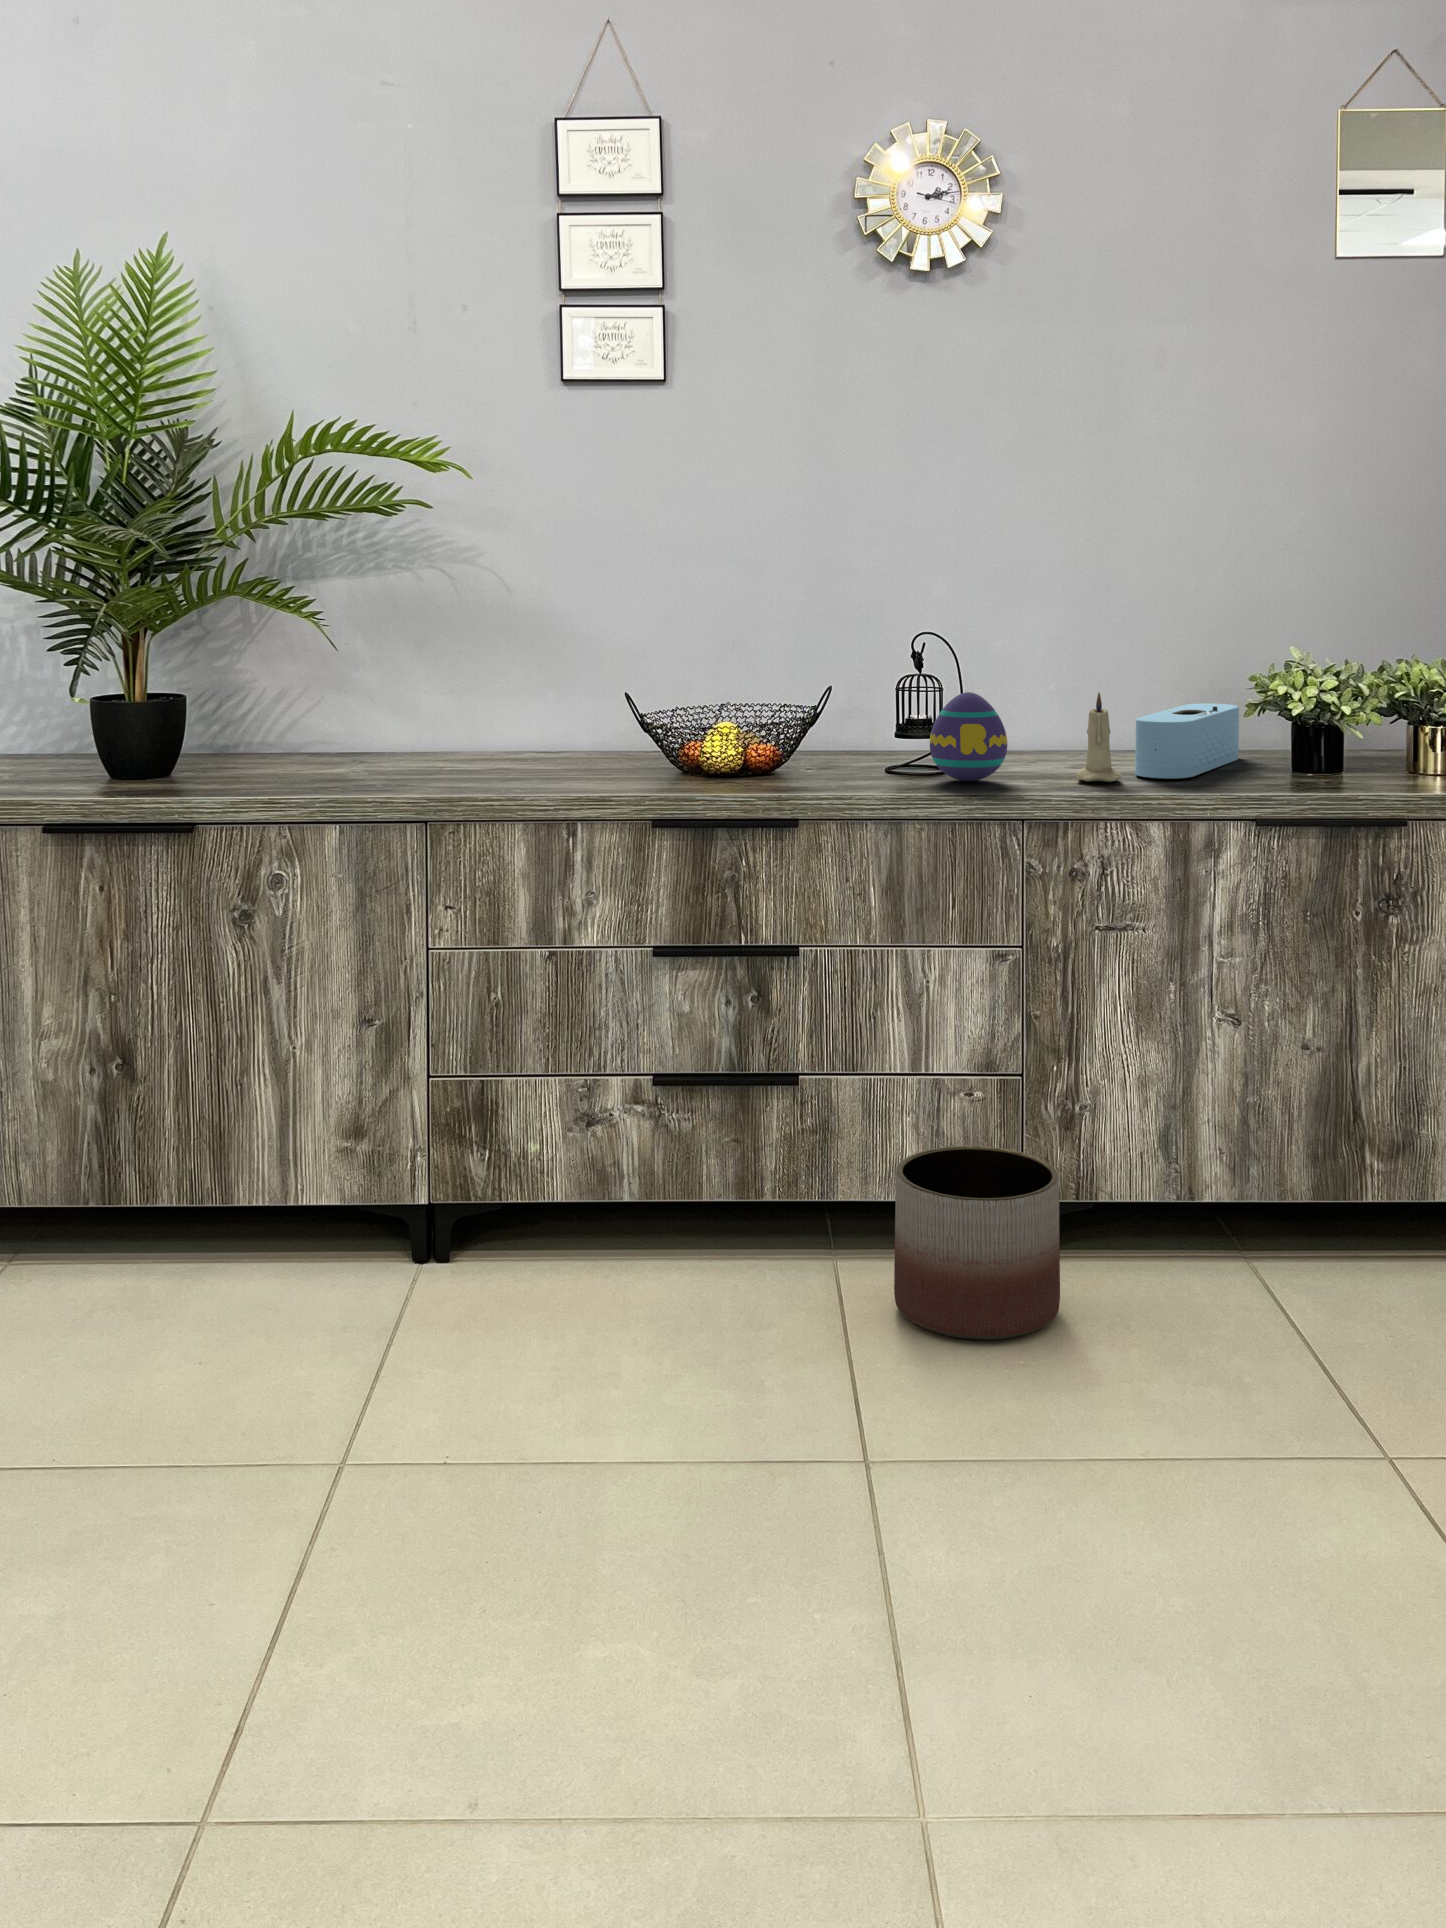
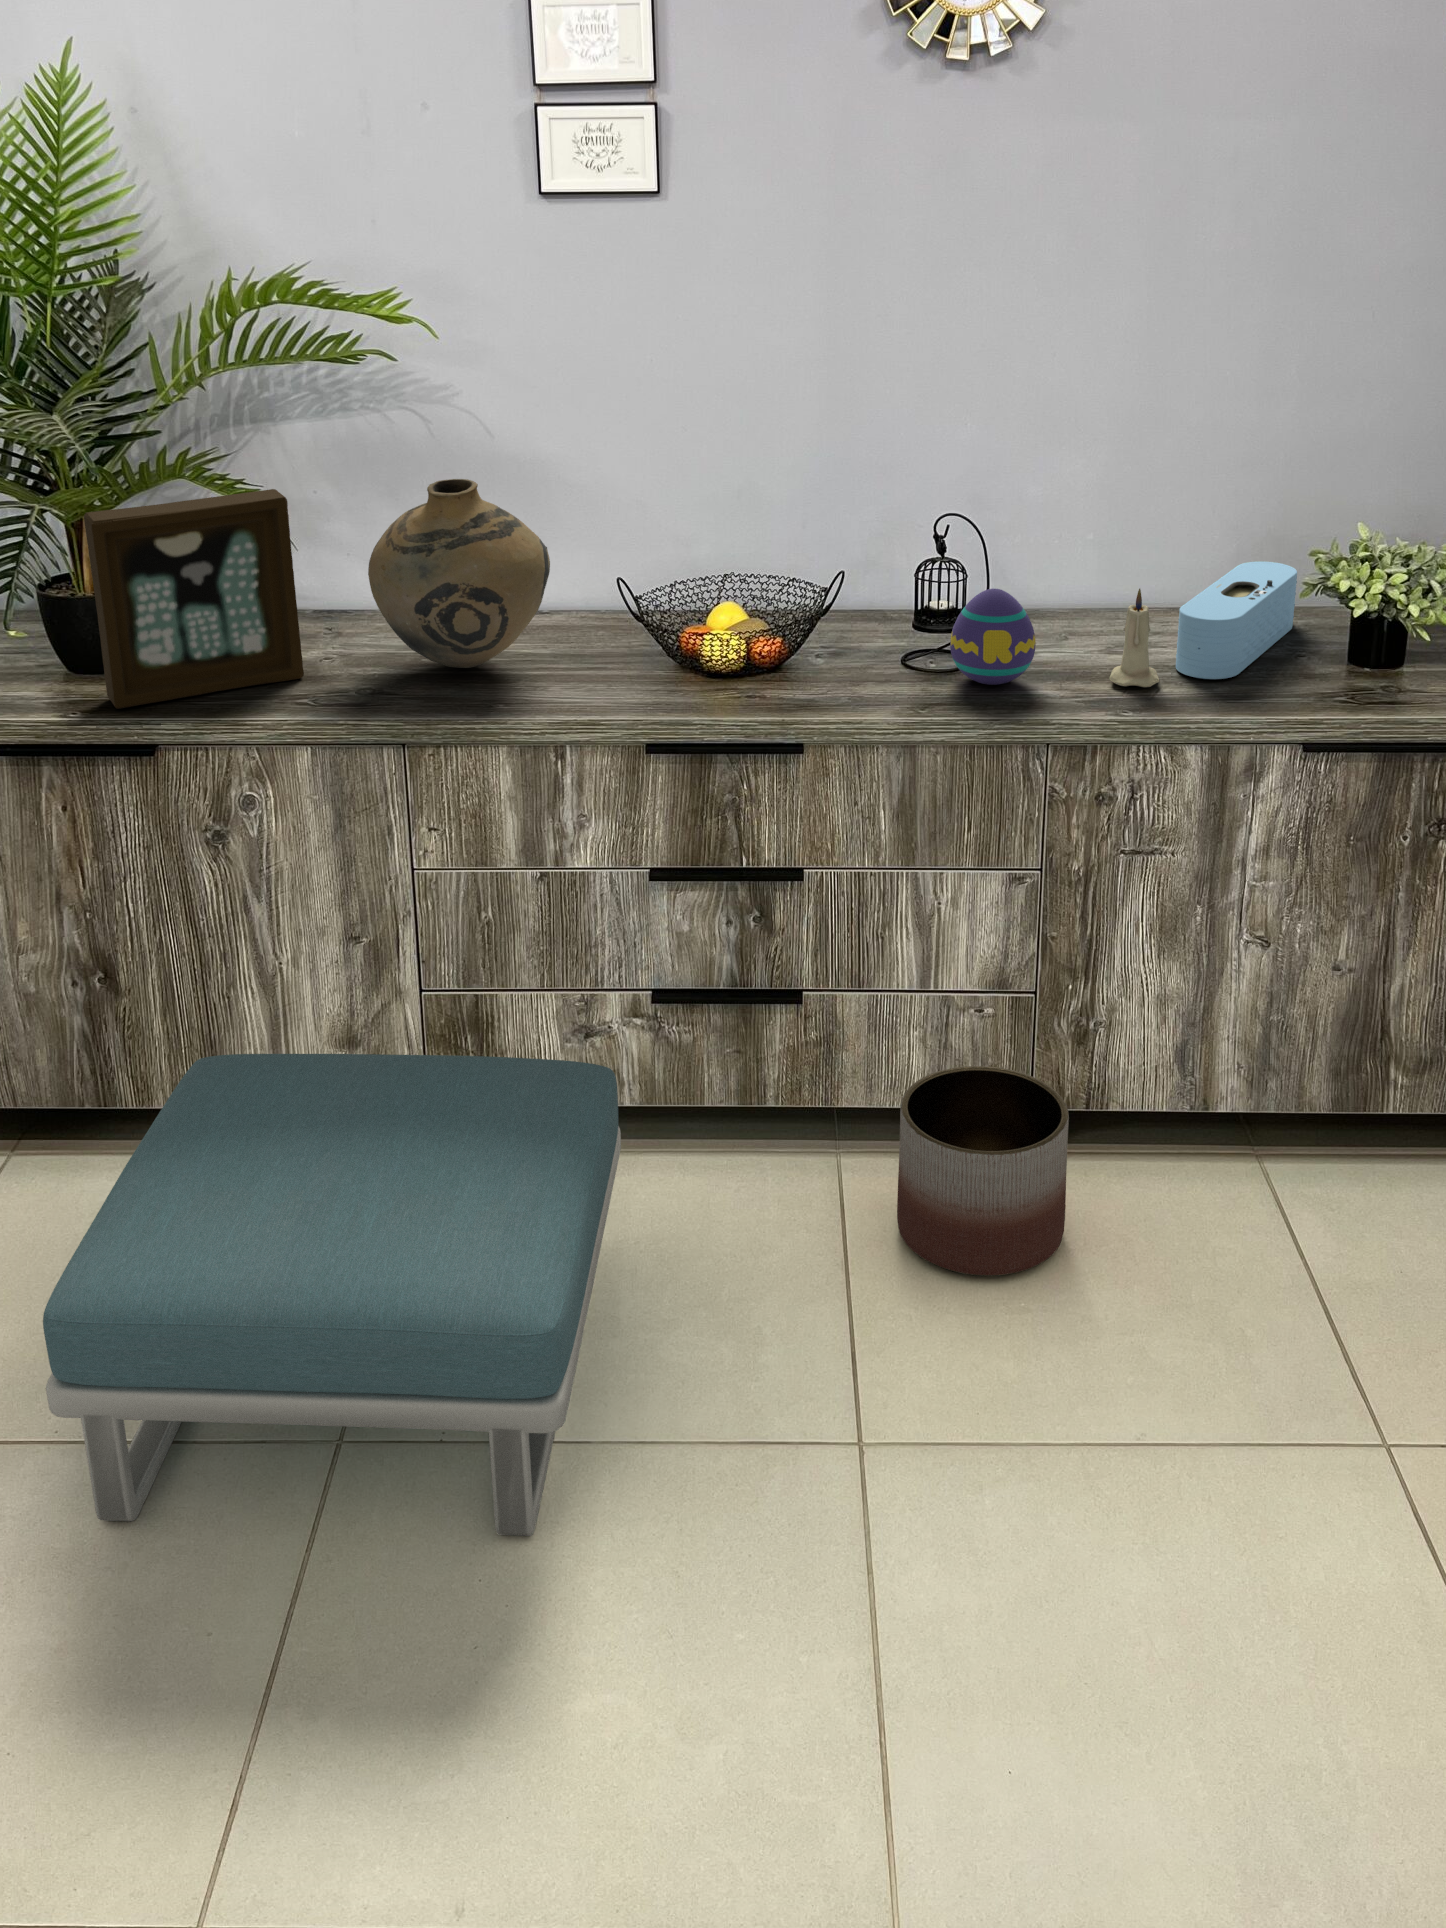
vase: none [399,601,564,775] -> present [368,479,550,668]
picture frame: none [146,608,333,793] -> present [84,489,304,709]
footstool: none [55,1115,623,1528] -> present [43,1054,621,1536]

